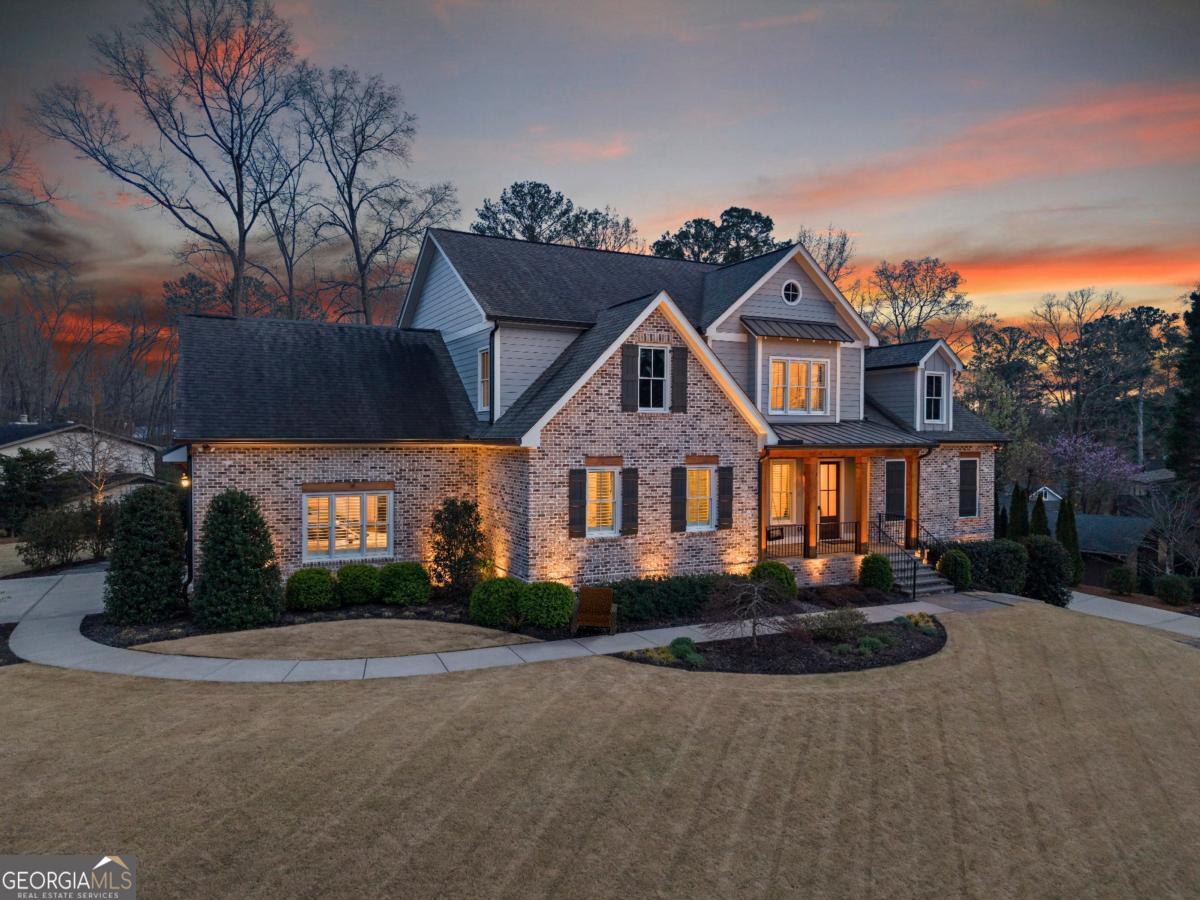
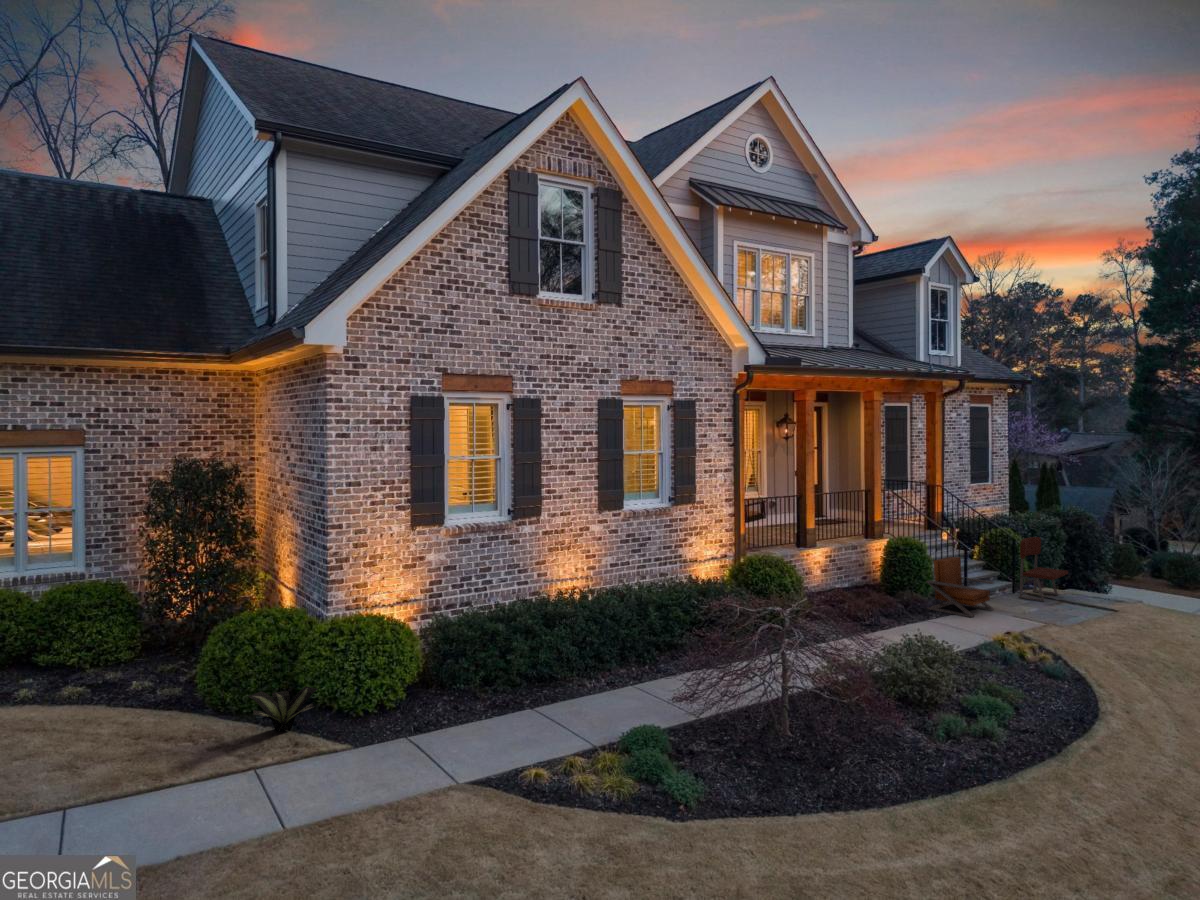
bench: none [961,558,999,602] -> present [1019,537,1068,602]
lounge chair: present [571,587,617,635] -> present [926,557,994,617]

